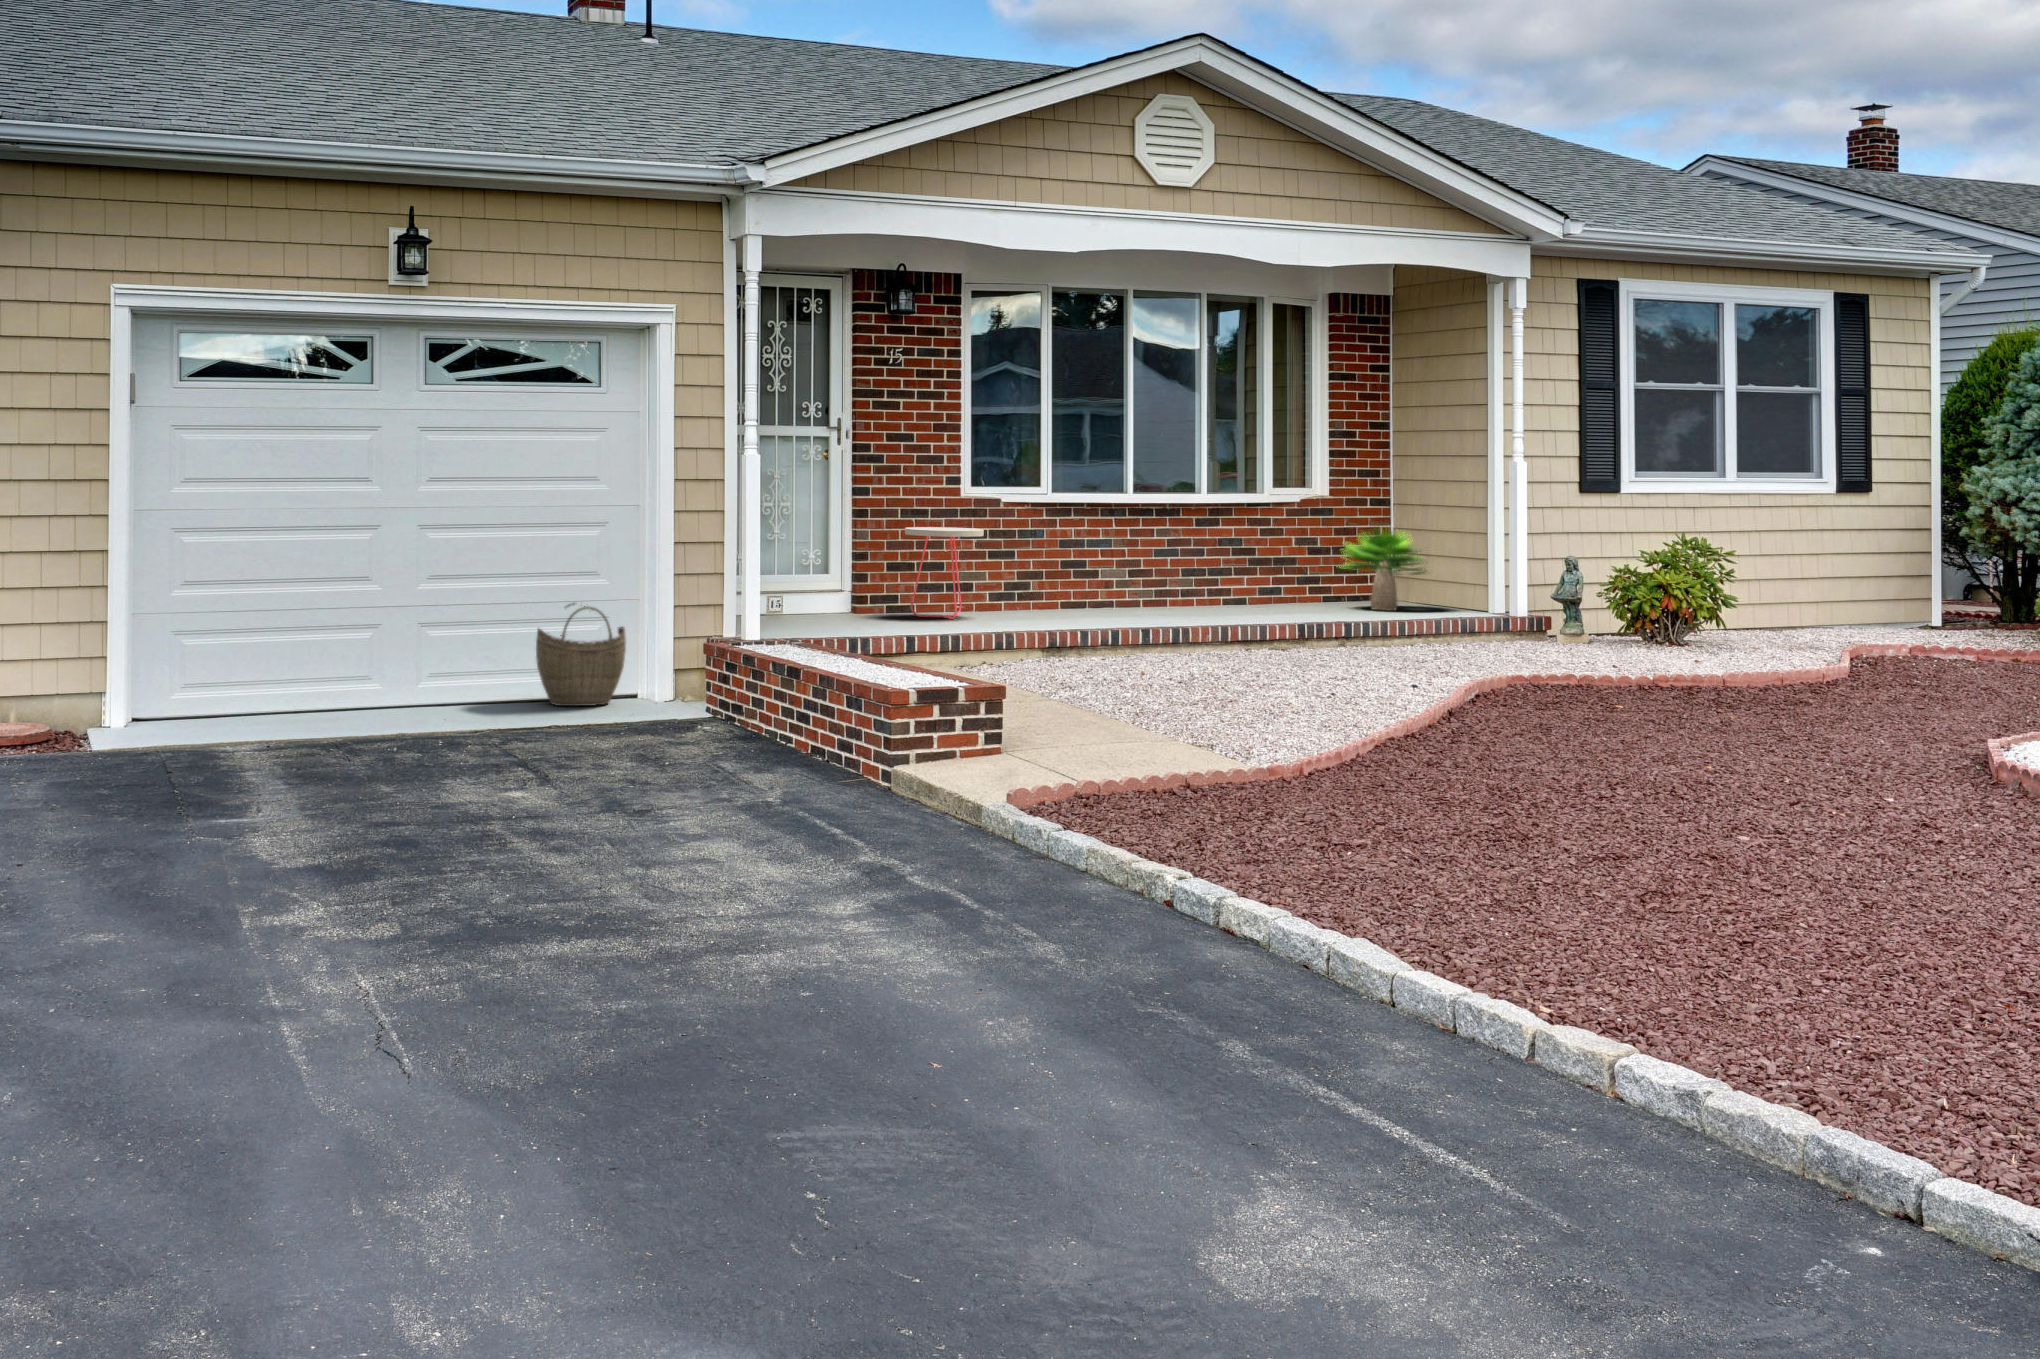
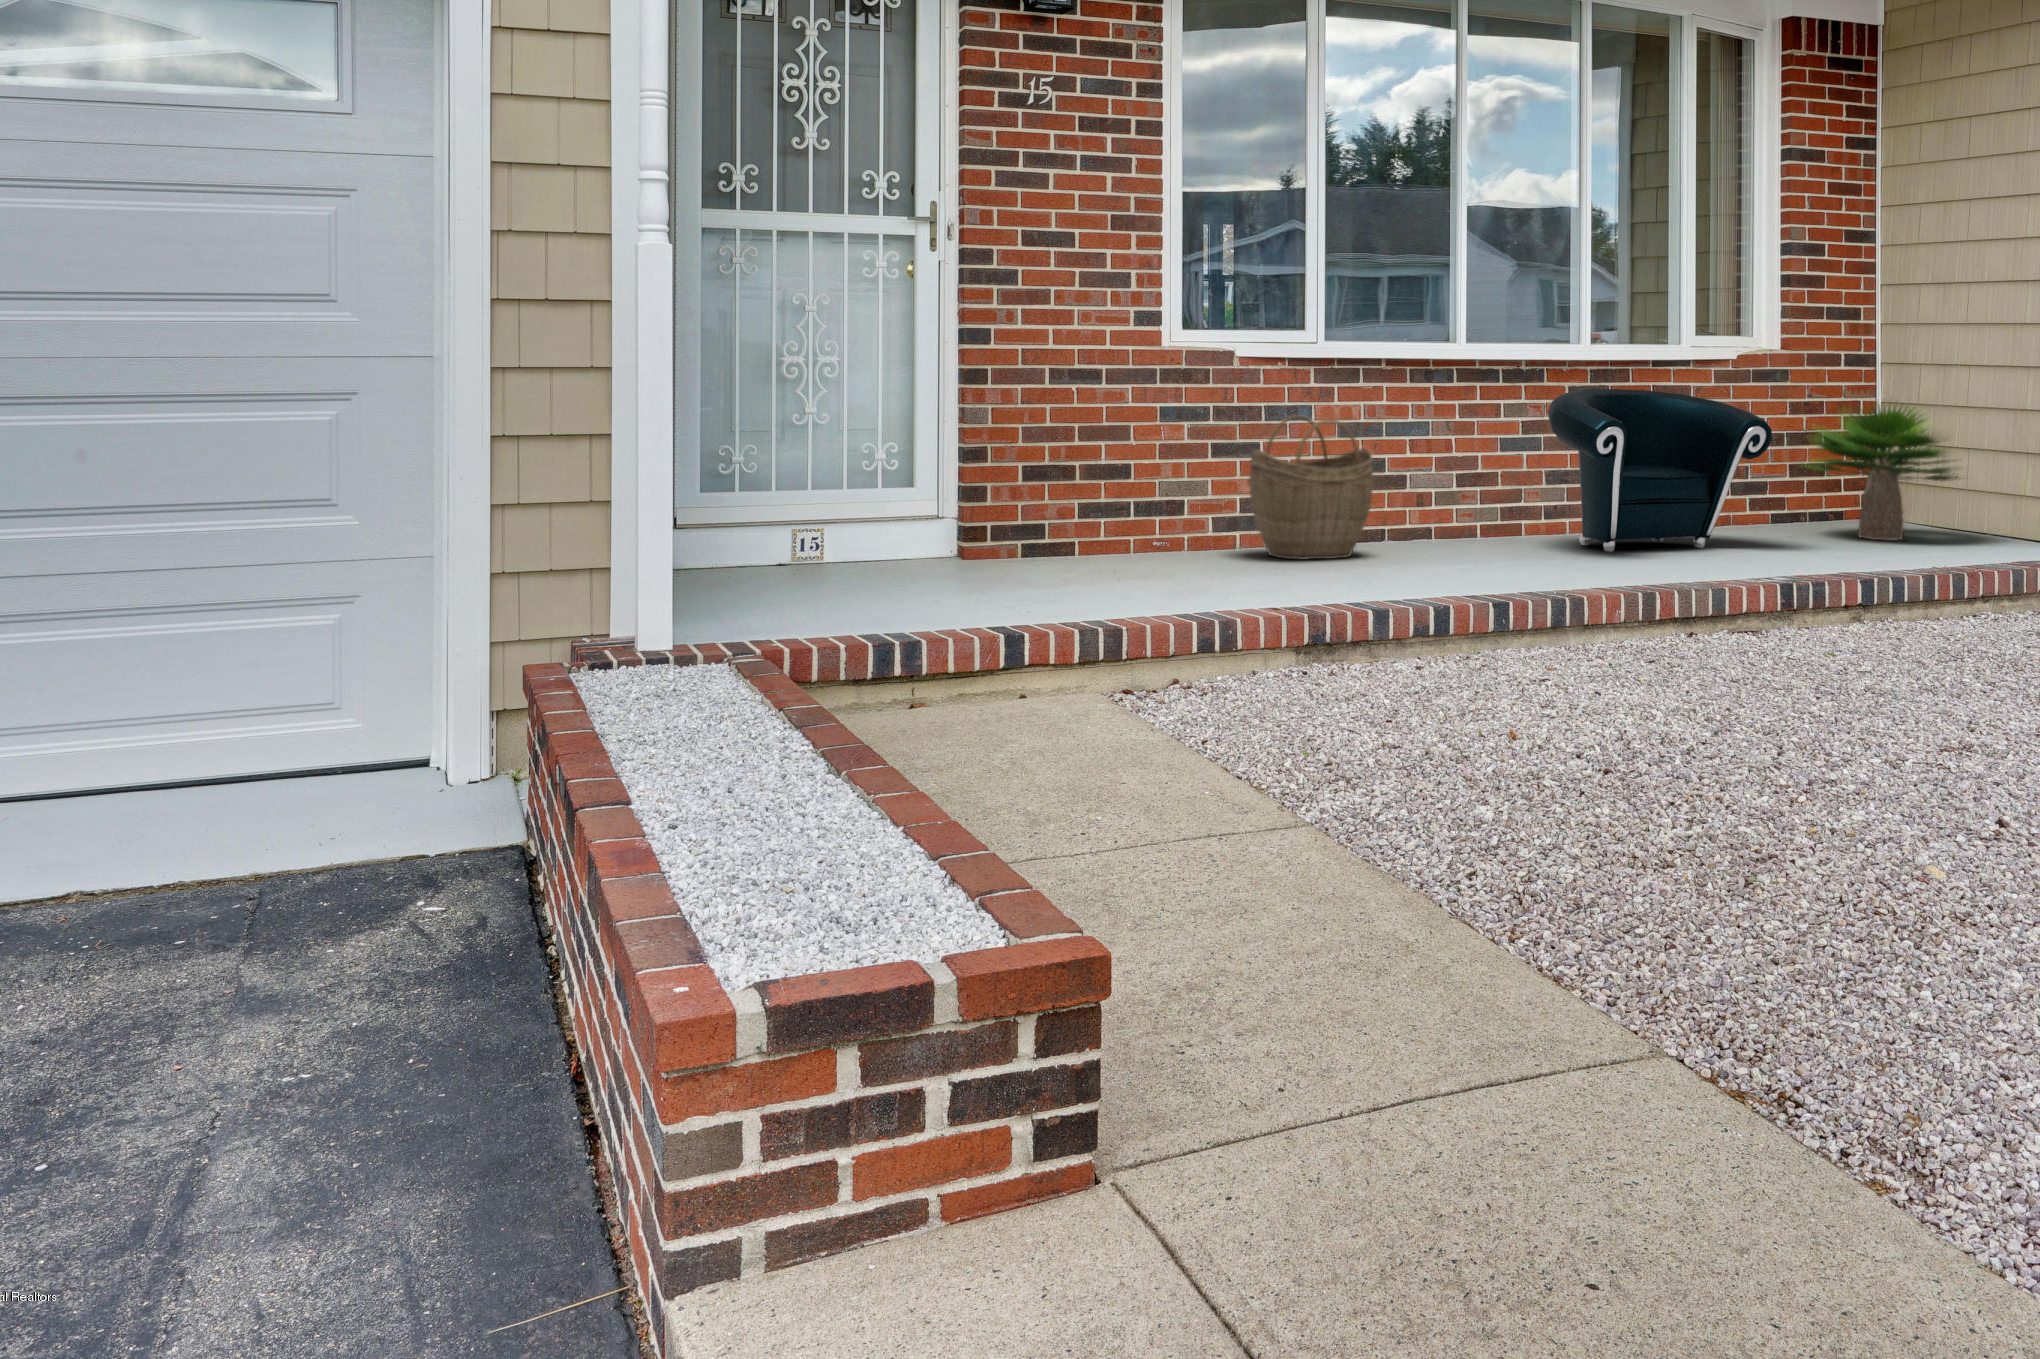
armchair: none [1181,520,1311,614] -> present [1548,389,1772,552]
side table: present [905,527,984,619] -> none [1052,401,1198,572]
woven basket: present [536,603,626,706] -> present [1249,415,1373,560]

